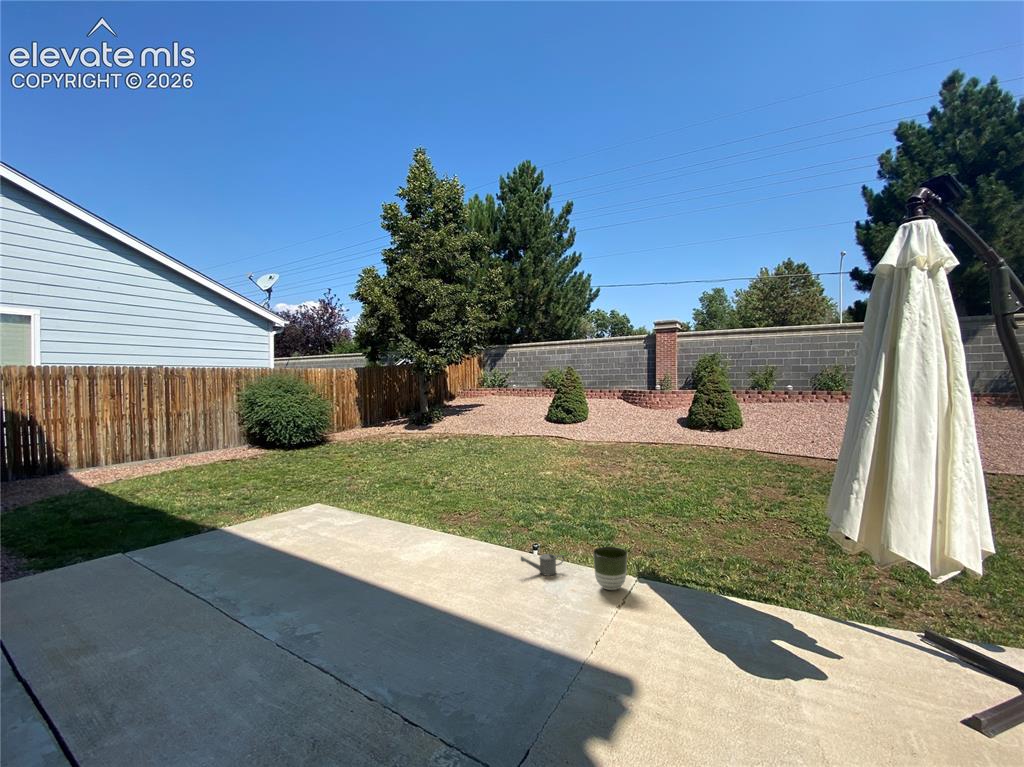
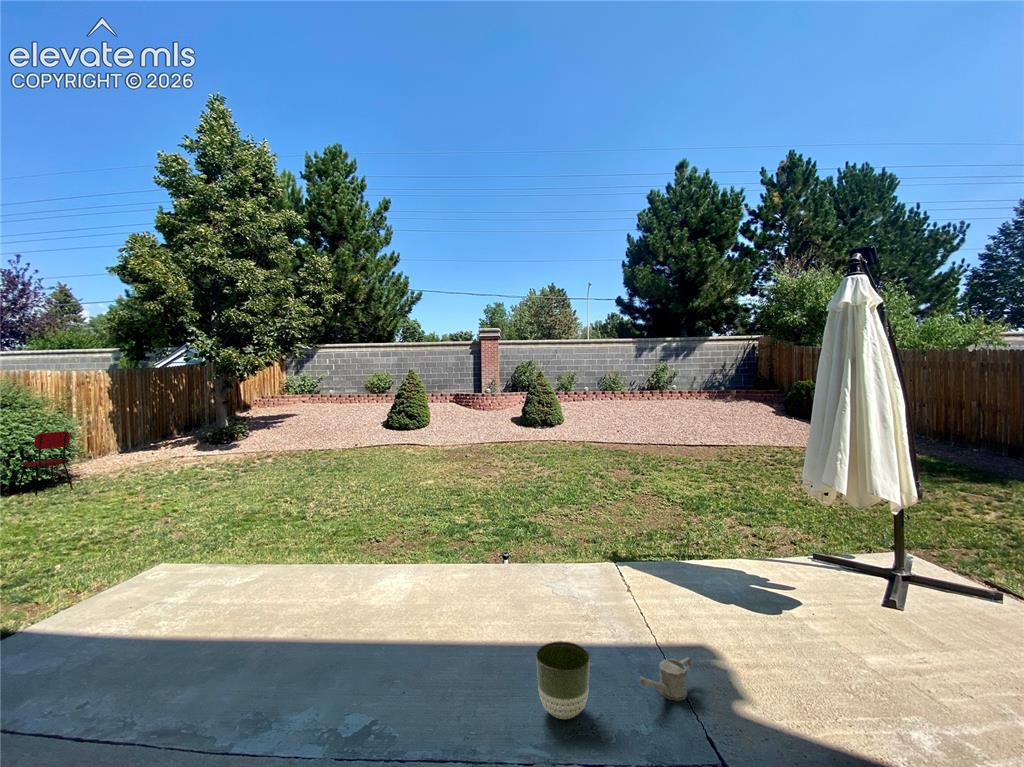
chair: none [294,410,322,451] -> present [17,431,73,496]
planter: present [593,547,627,590] -> present [536,641,590,719]

